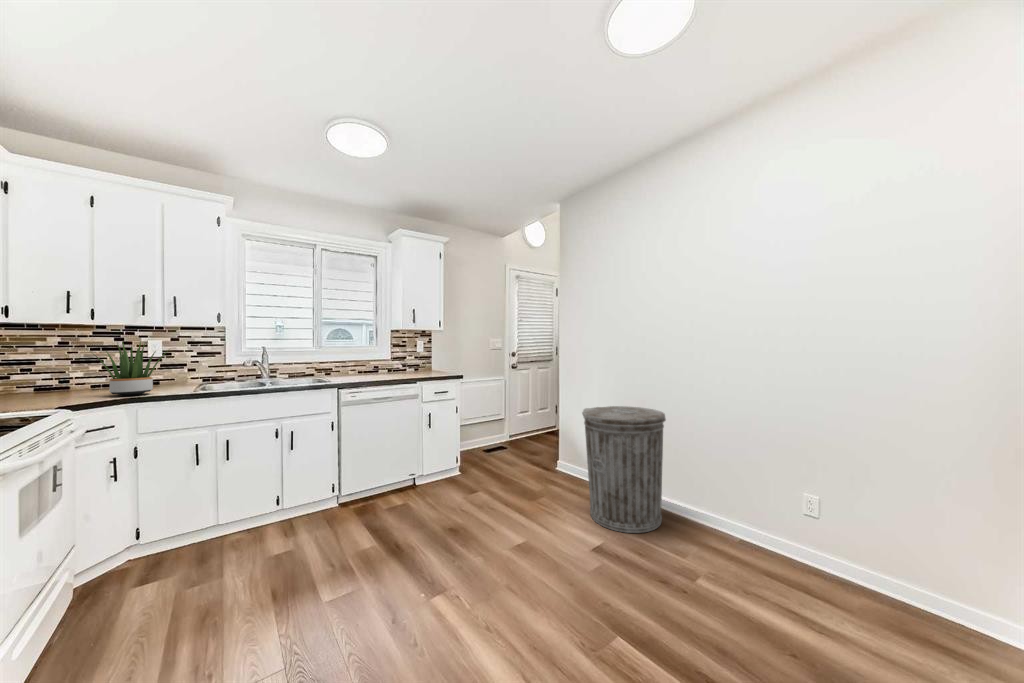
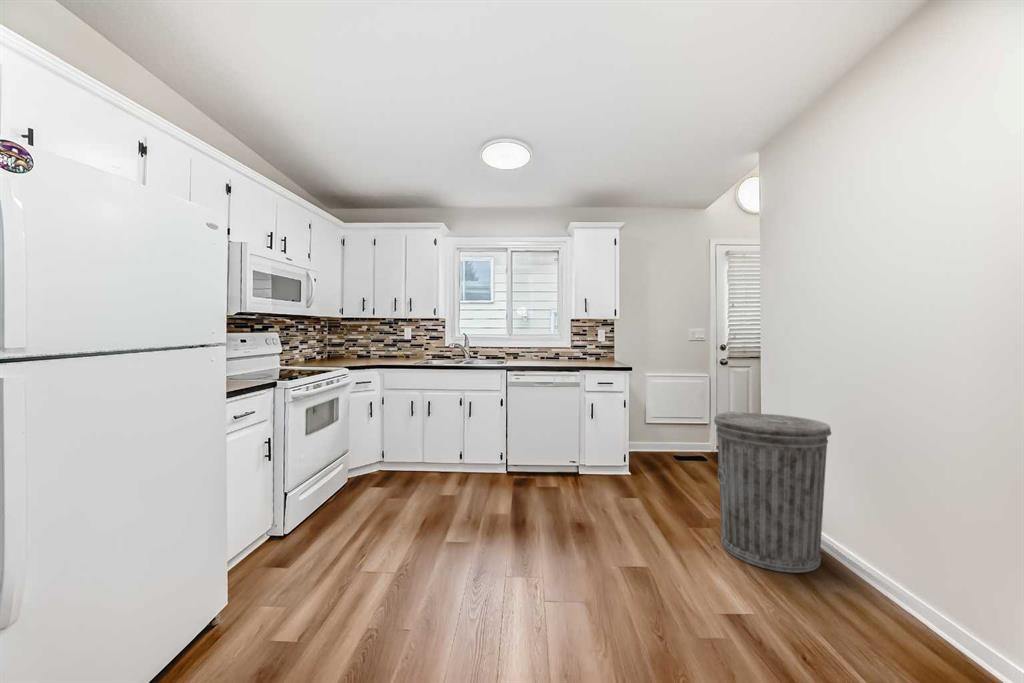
potted plant: present [93,342,167,396] -> none [368,328,407,363]

